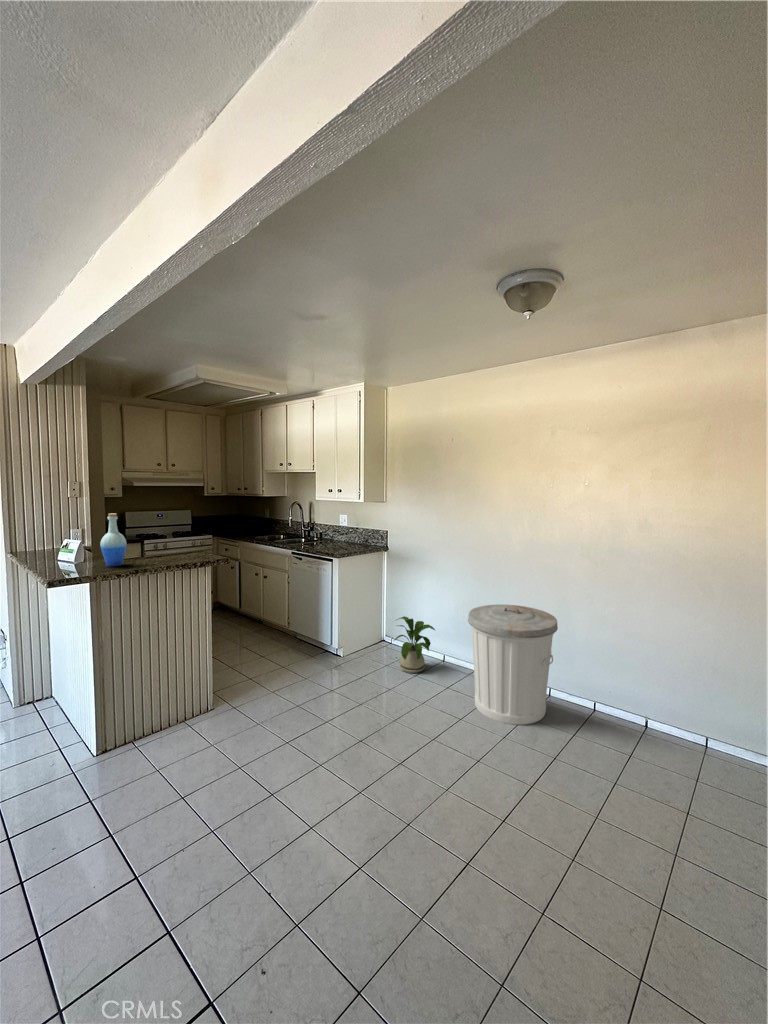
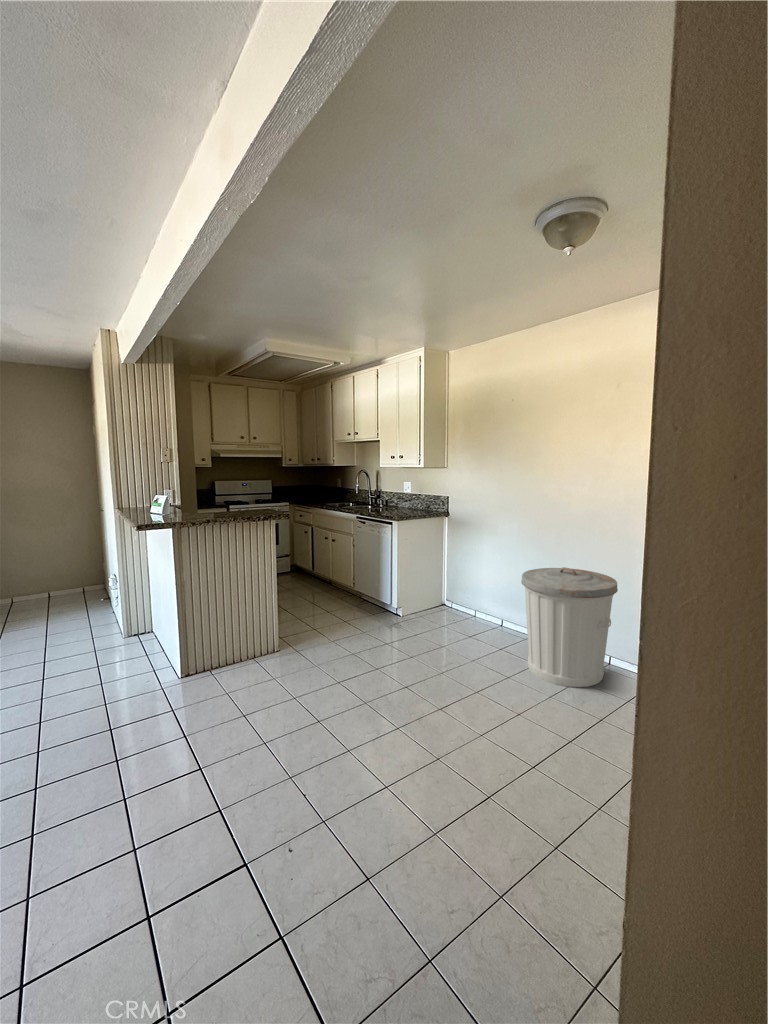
bottle: present [100,513,127,566] -> none [181,471,202,518]
house plant: present [394,616,435,673] -> none [450,579,492,635]

